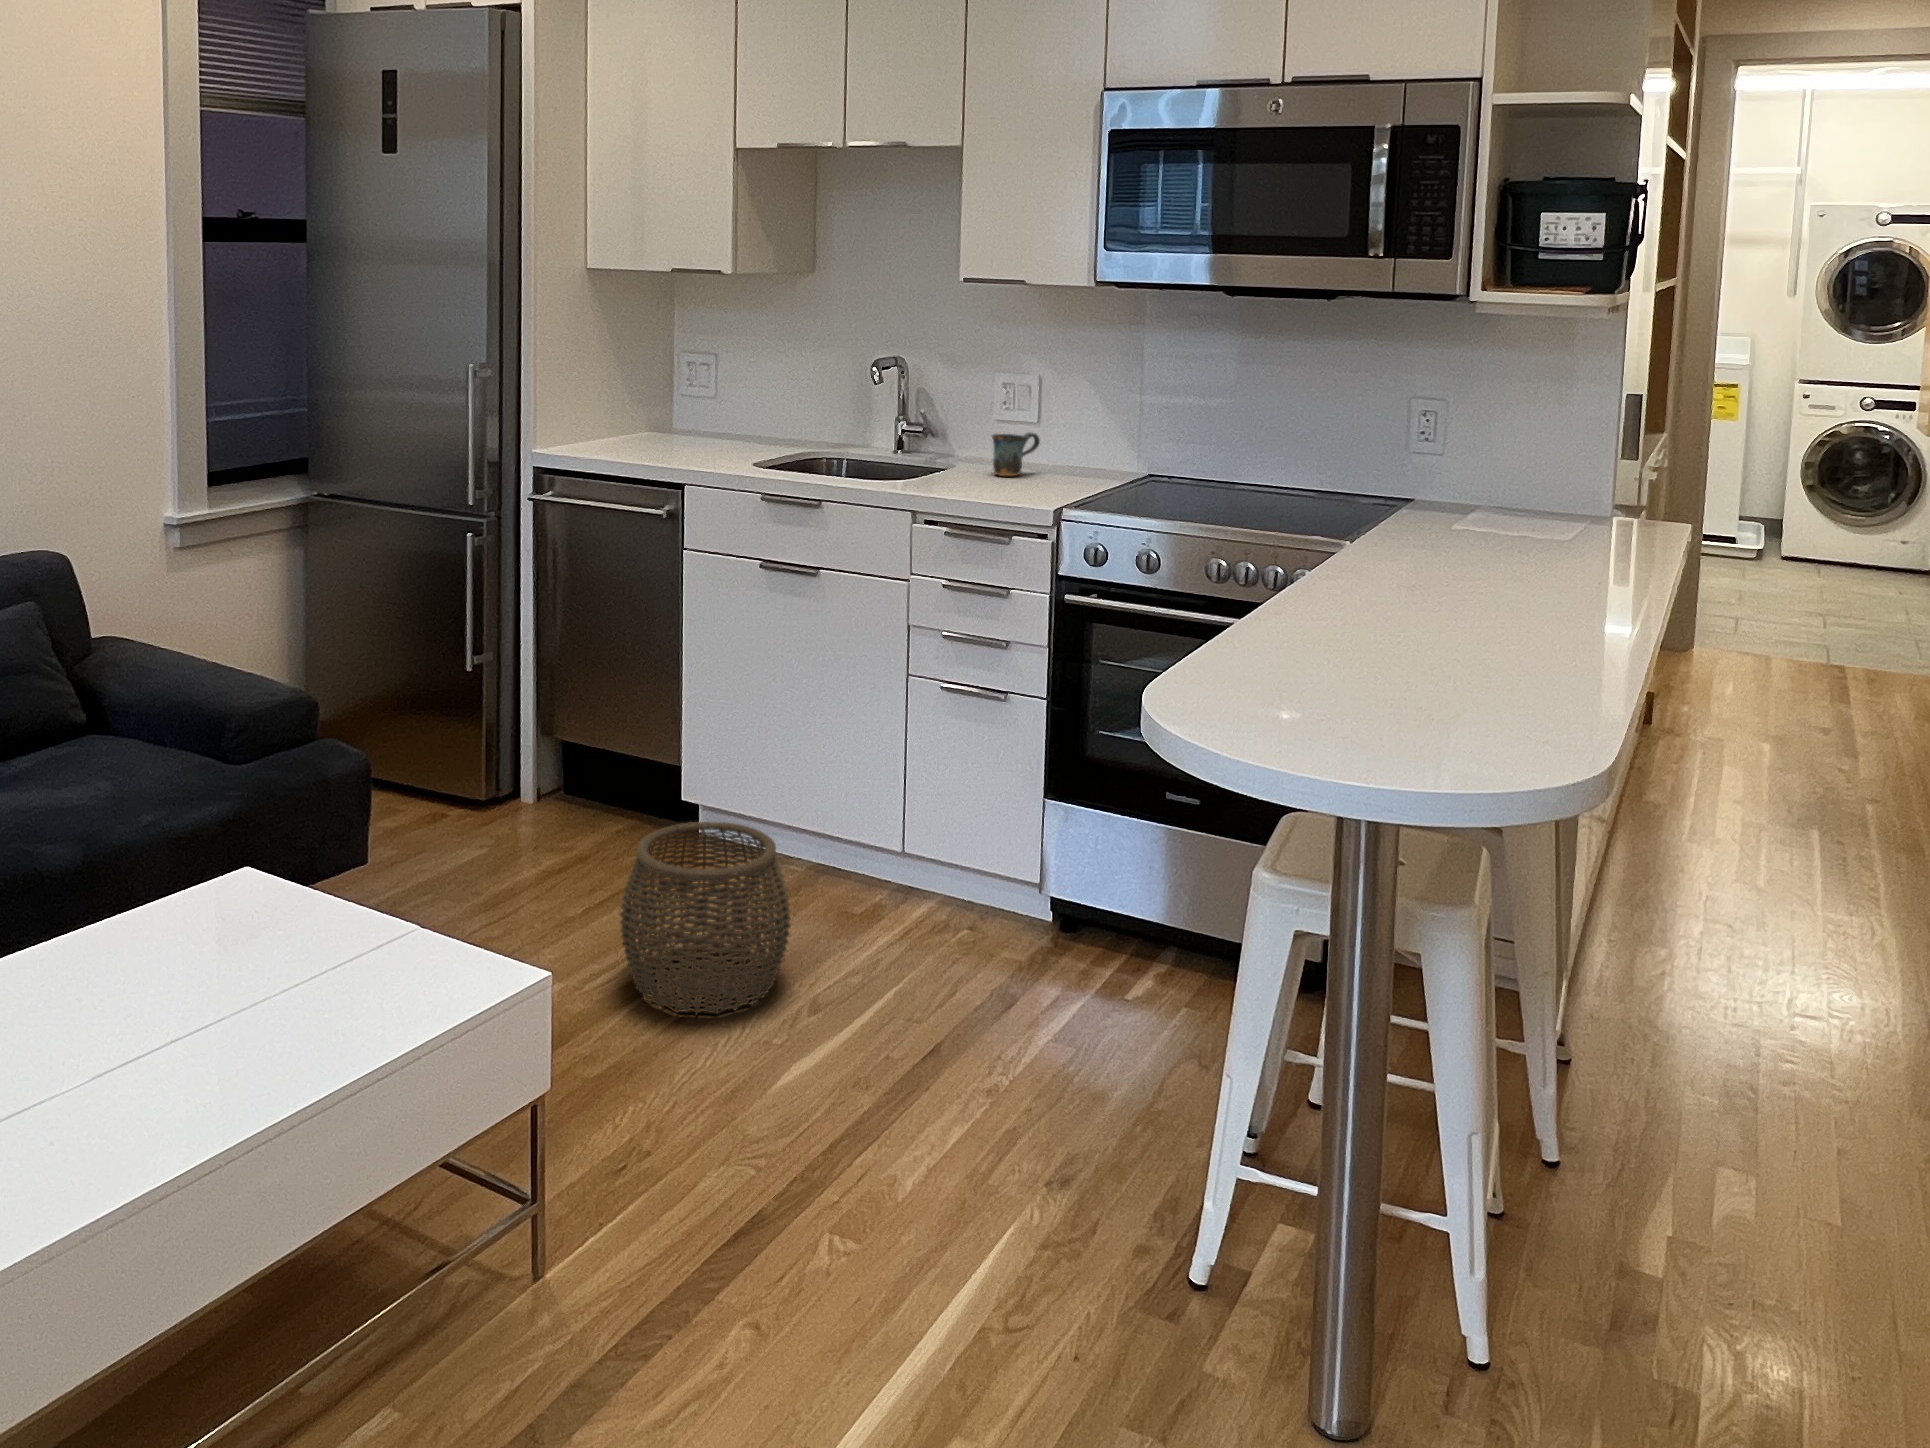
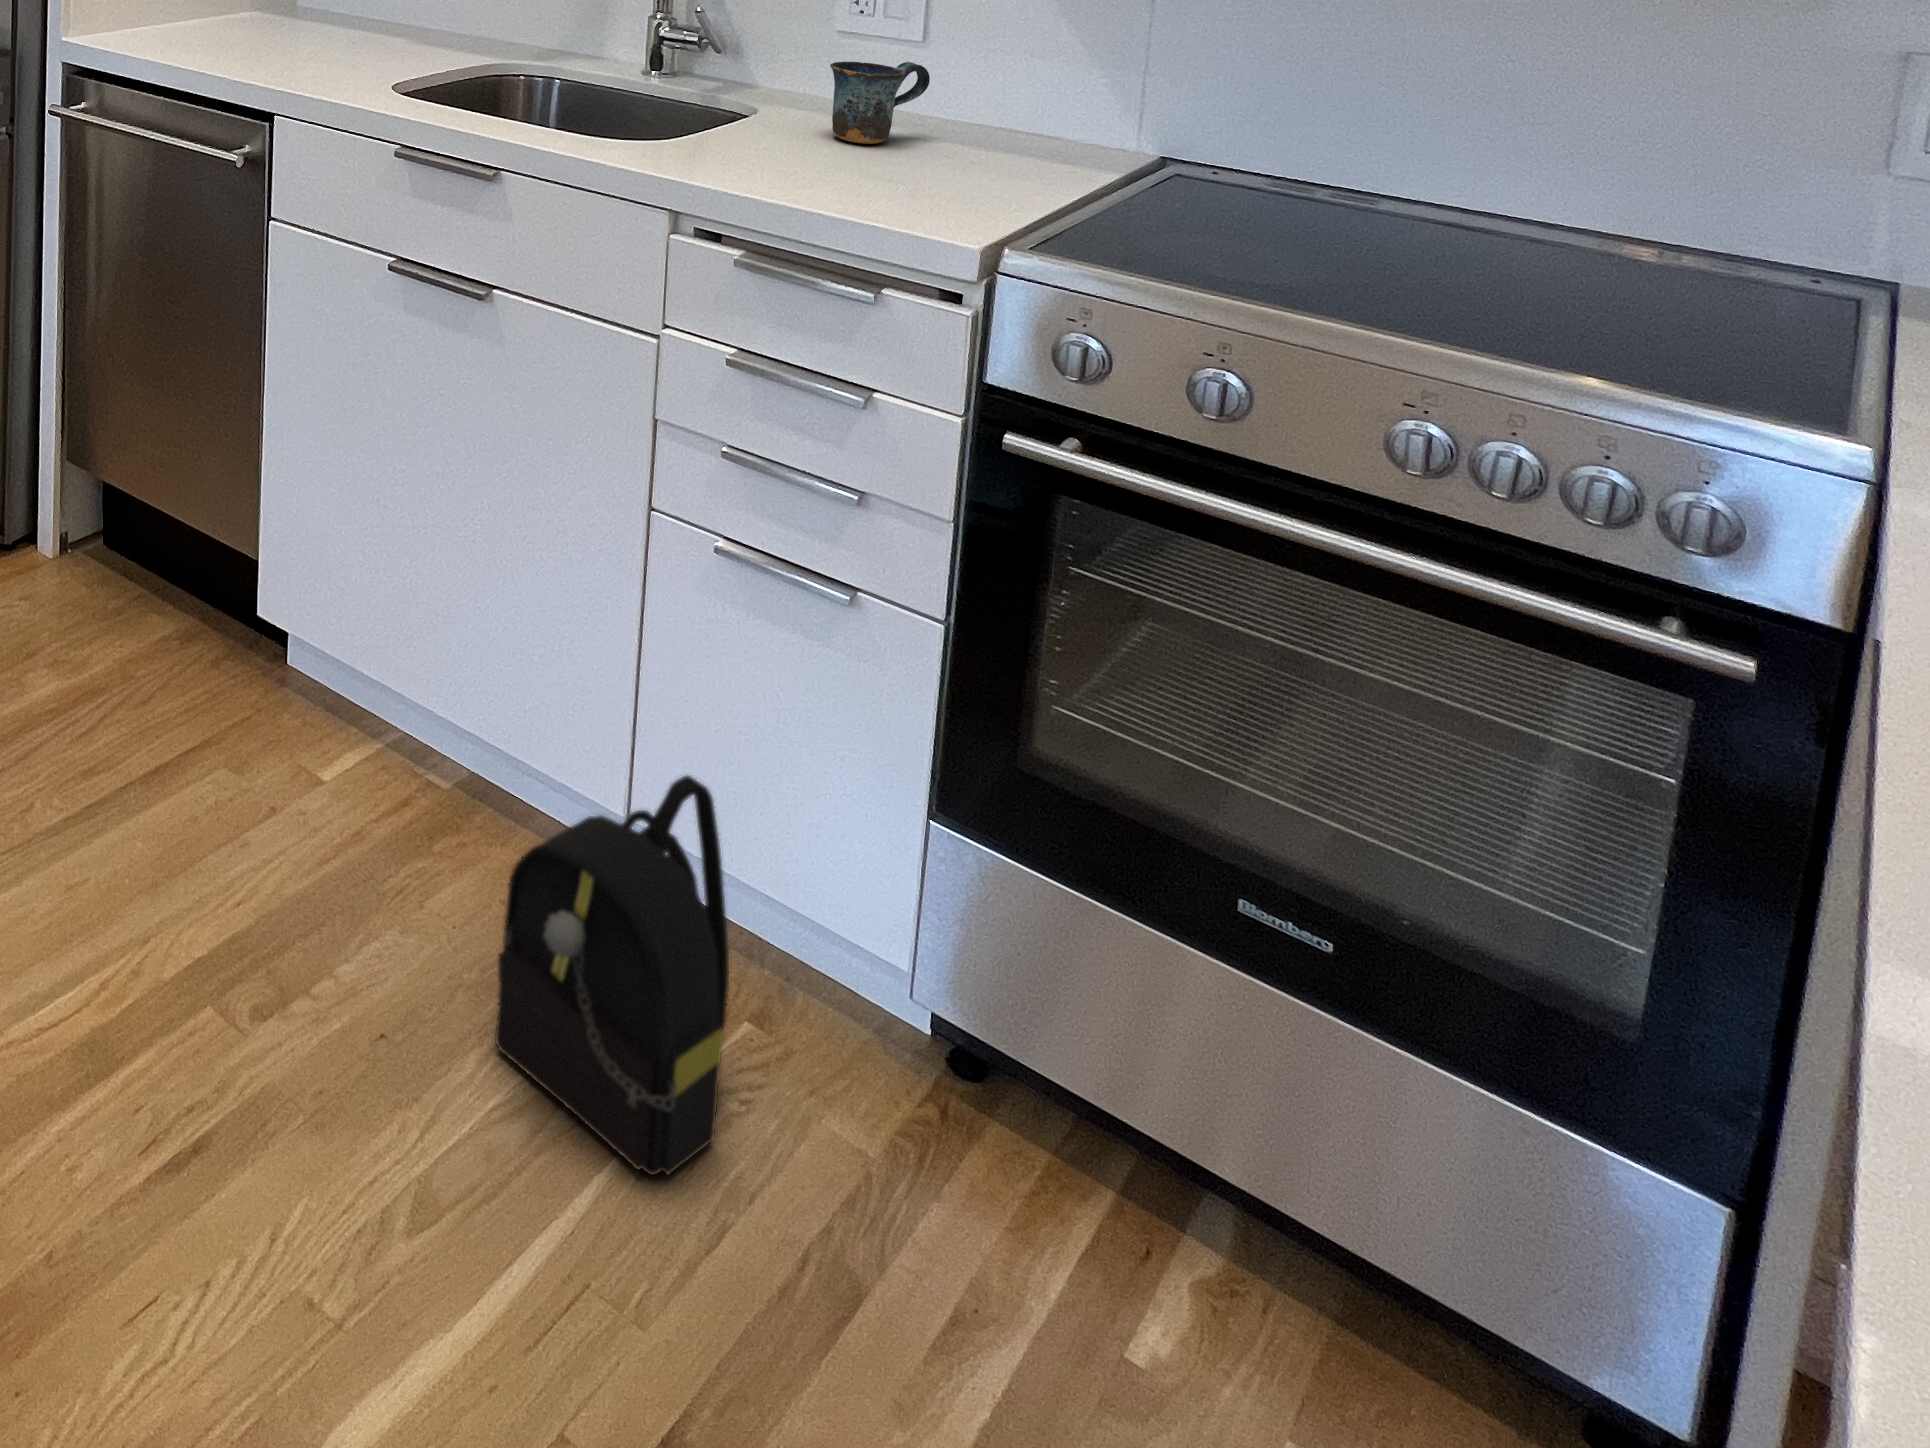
backpack: none [843,791,955,980] -> present [495,775,729,1175]
woven basket: present [620,821,791,1014] -> none [66,757,388,1190]

